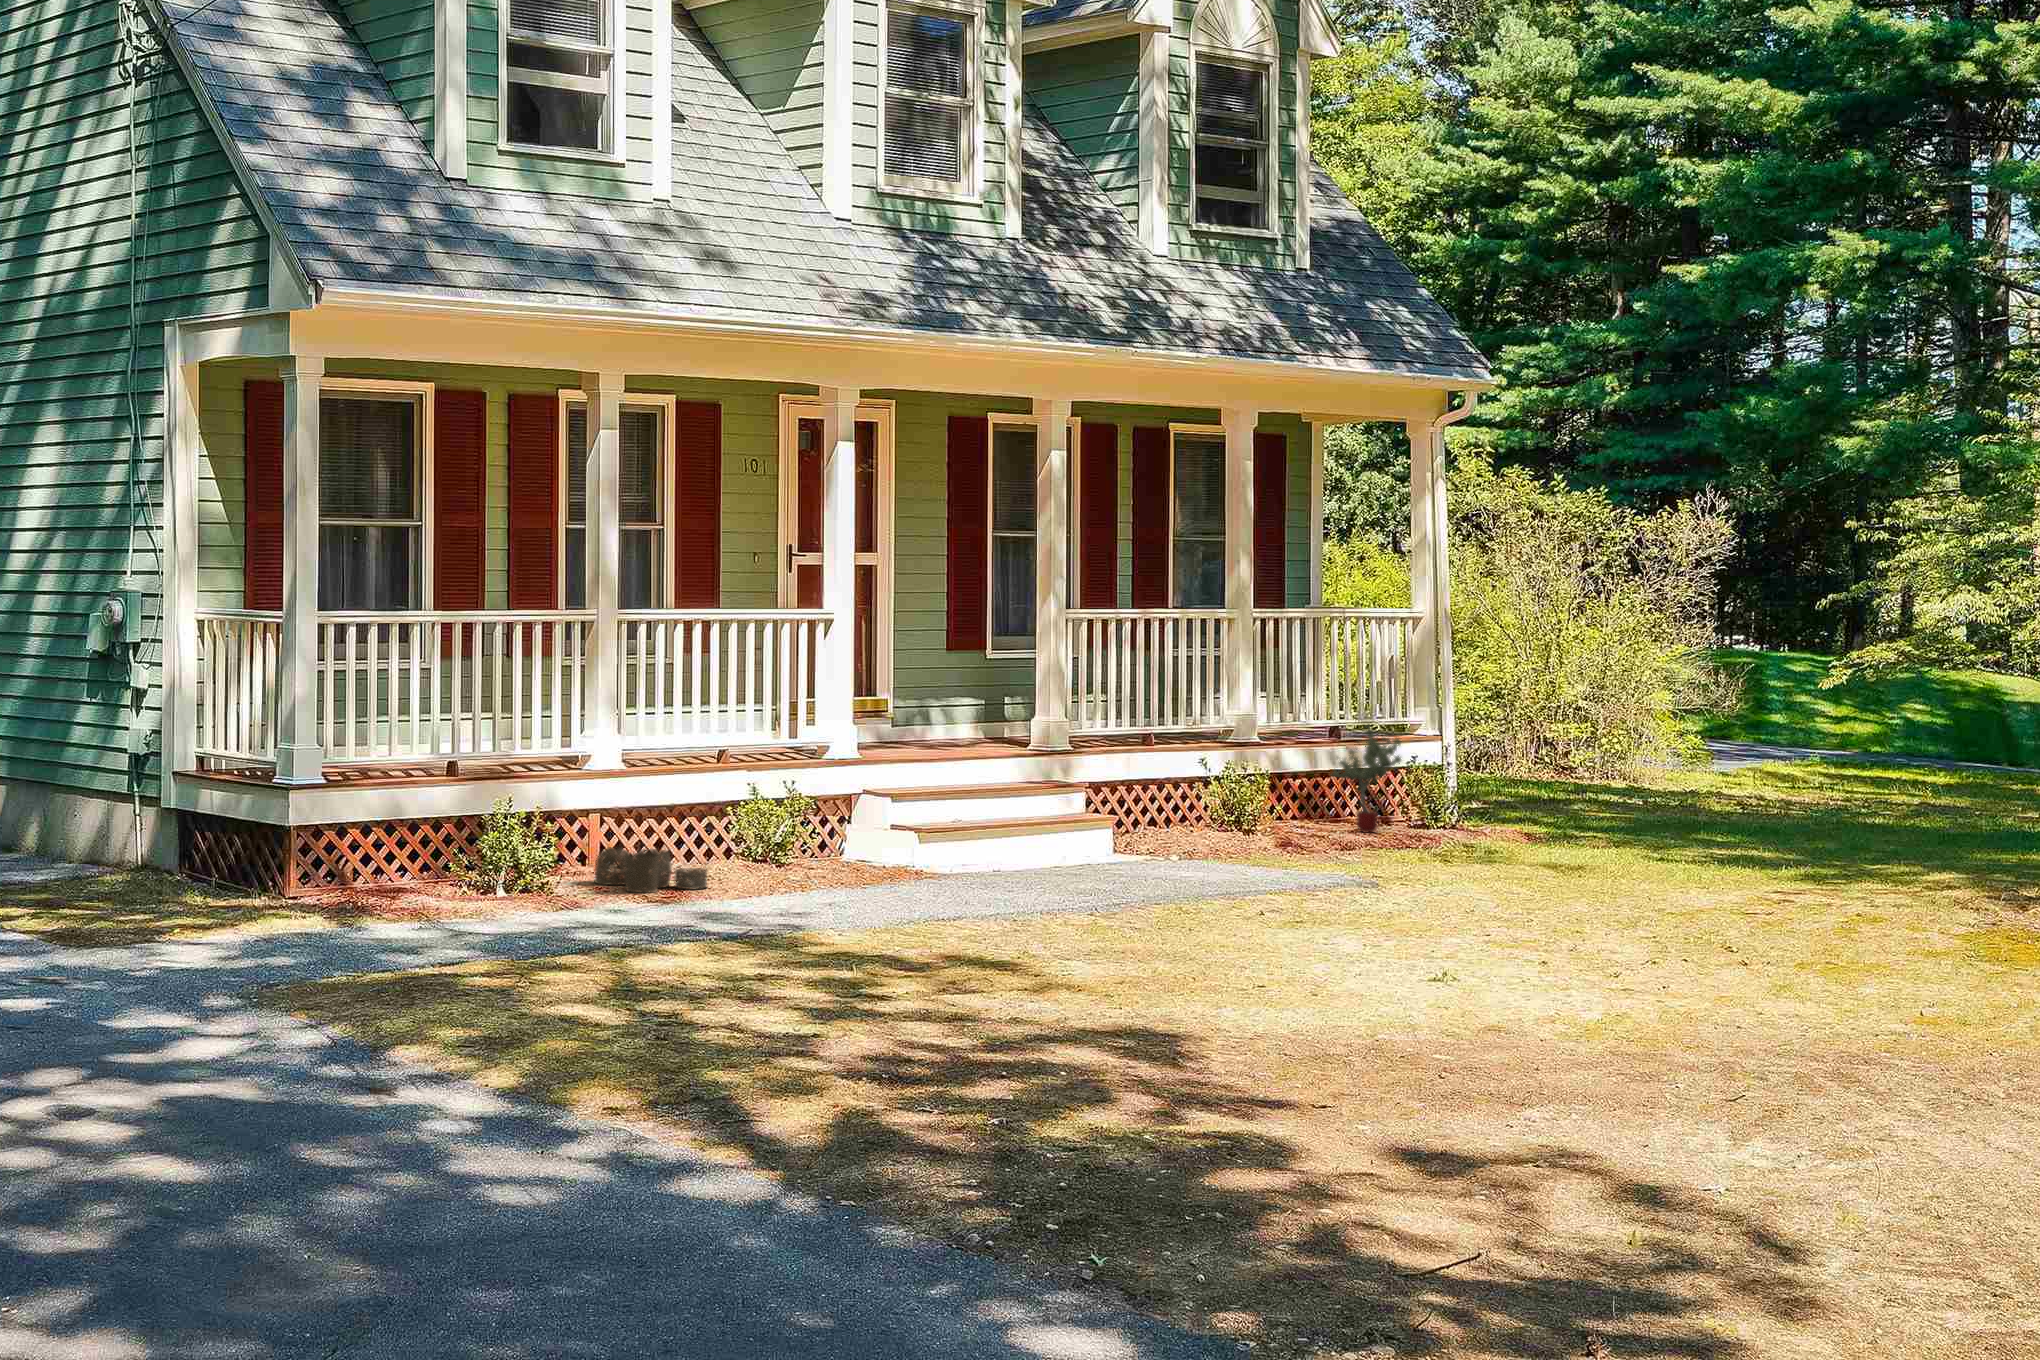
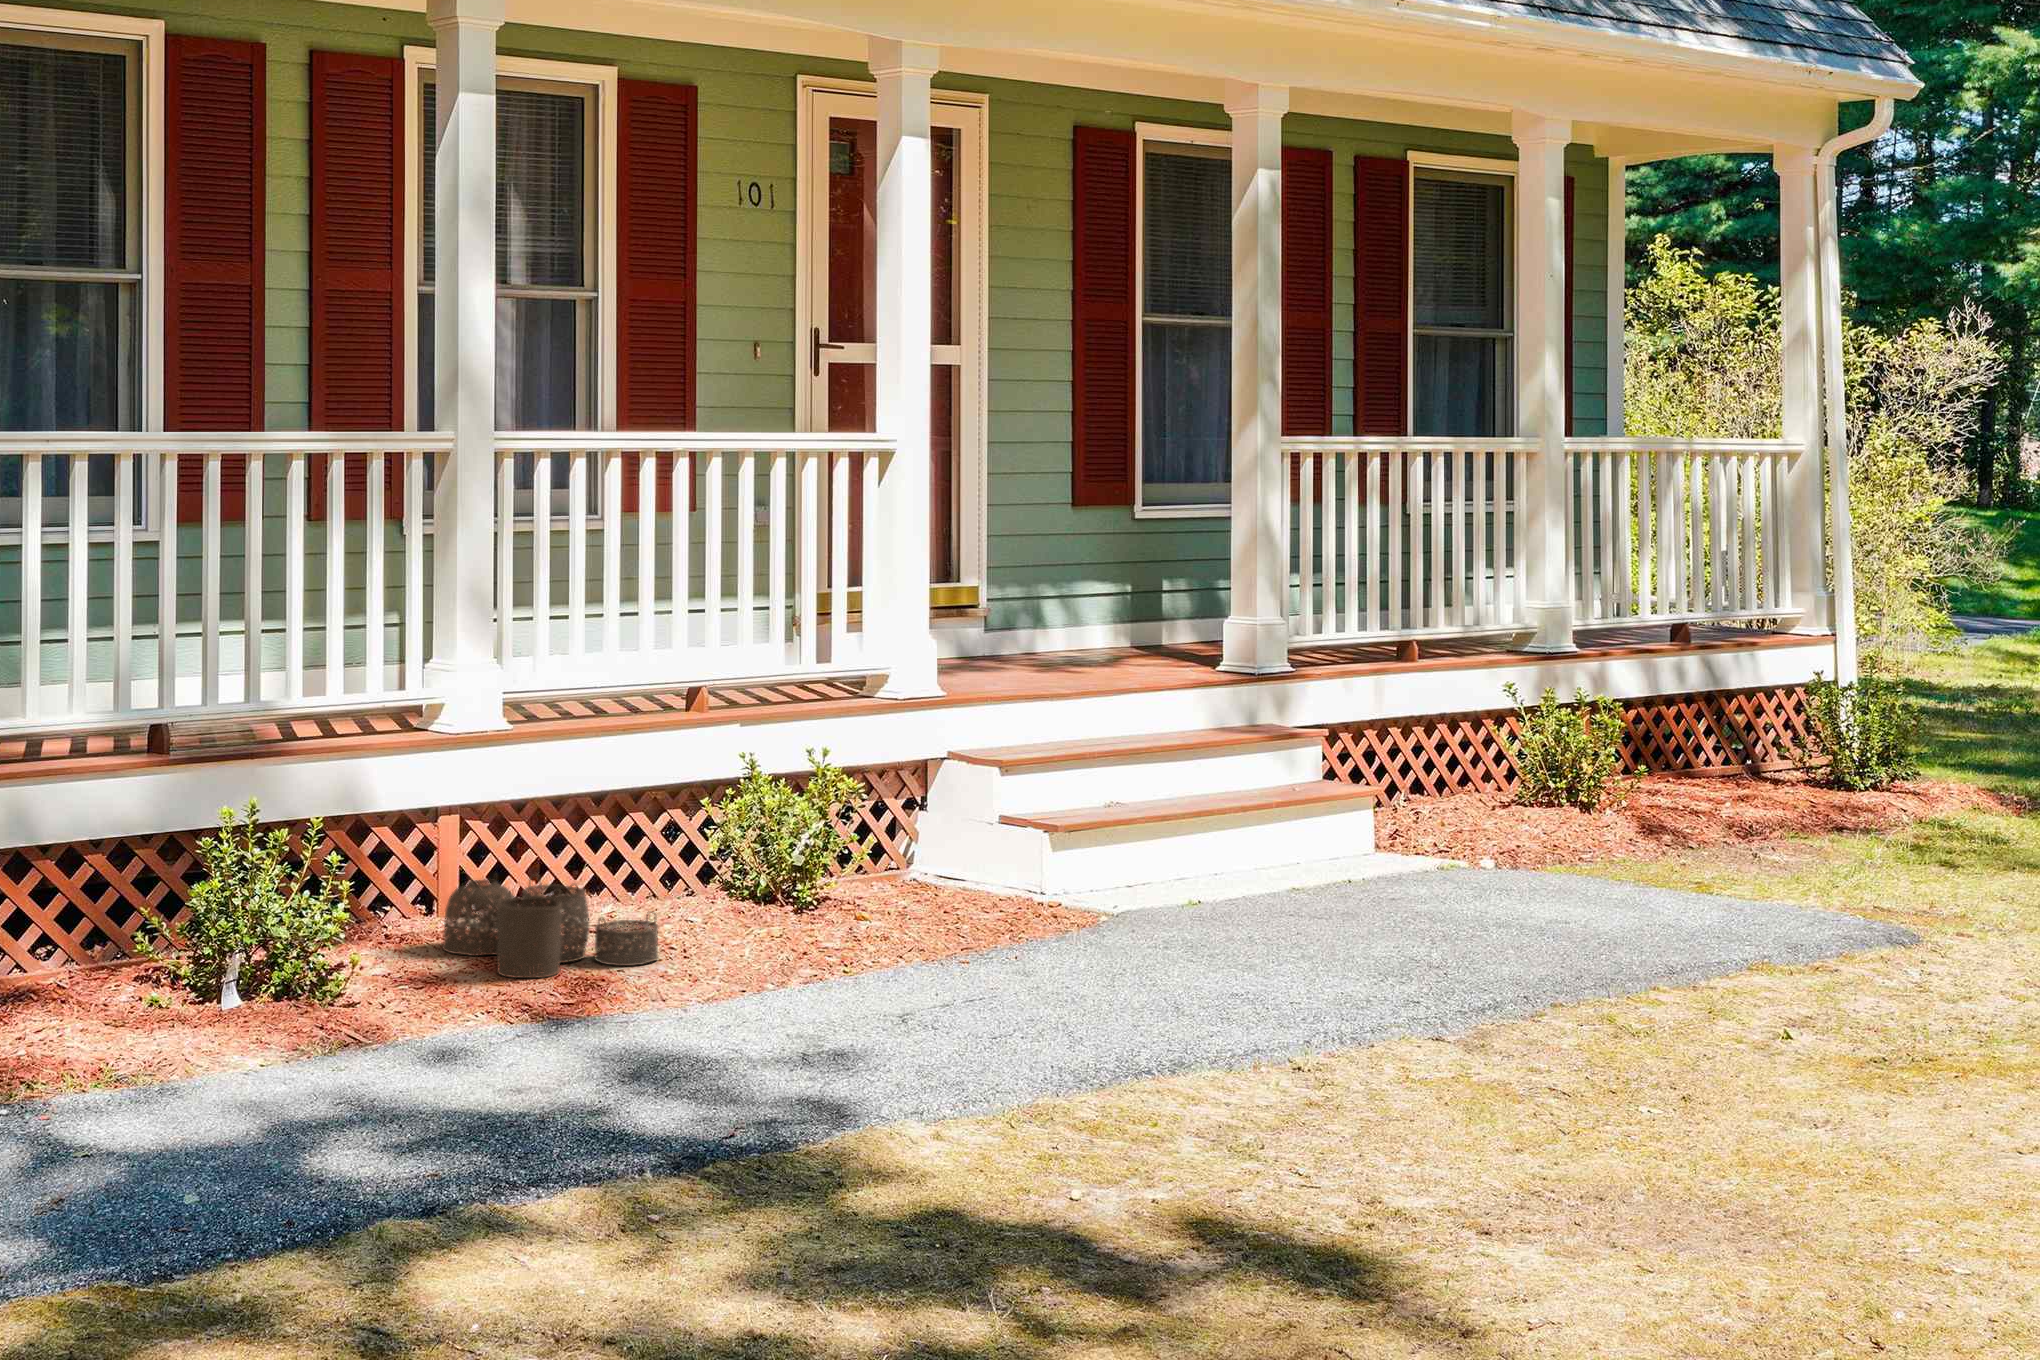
potted tree: present [1331,725,1401,833] -> none [1683,619,1800,795]

